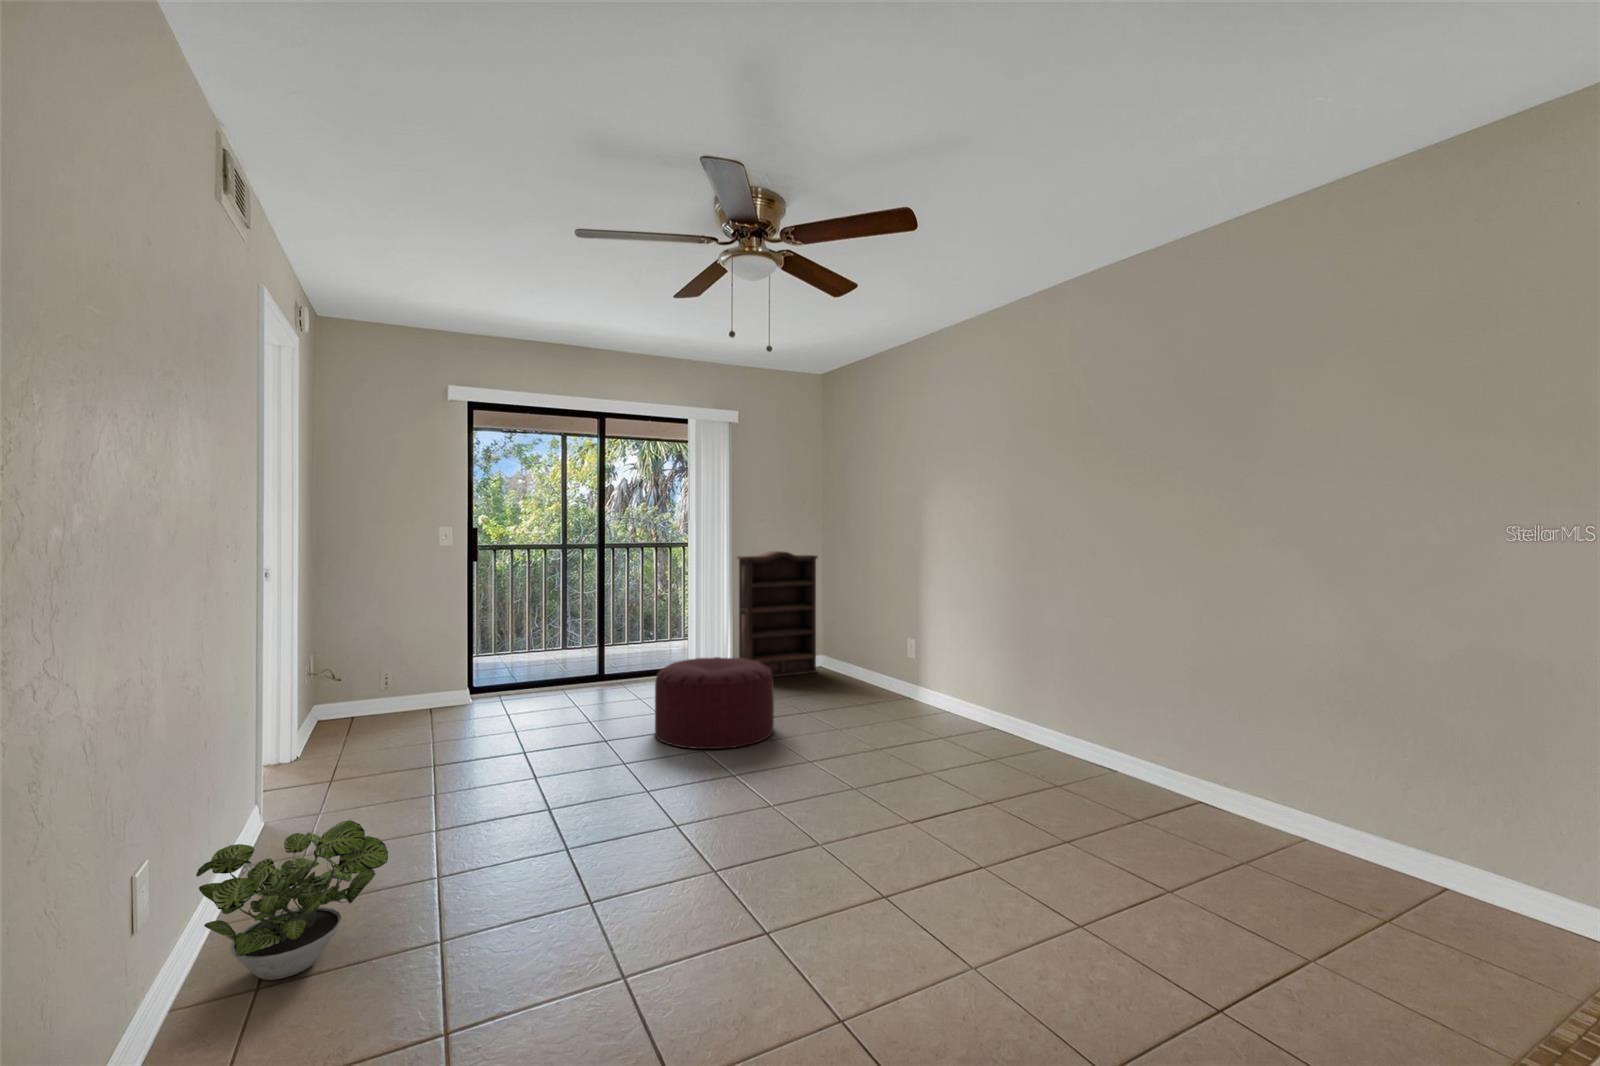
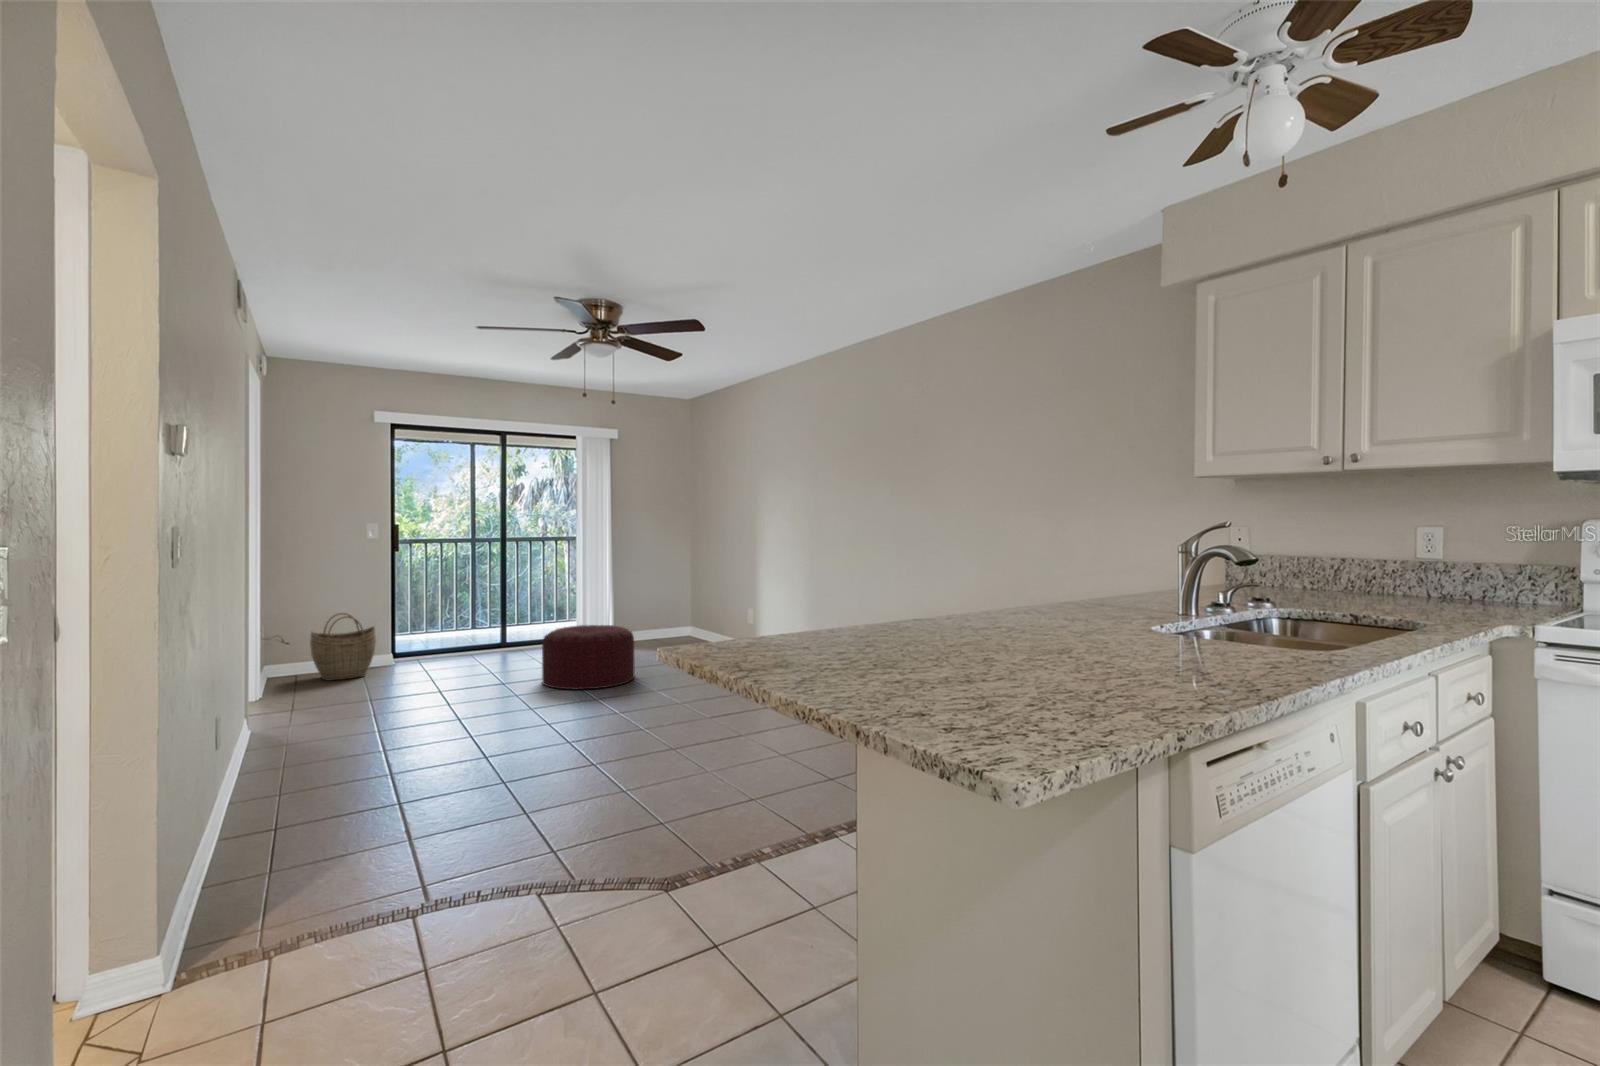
bookshelf: present [737,551,818,677] -> none [618,543,684,647]
woven basket: none [368,637,448,724] -> present [310,613,376,681]
potted plant: present [196,820,388,980] -> none [243,706,360,796]

